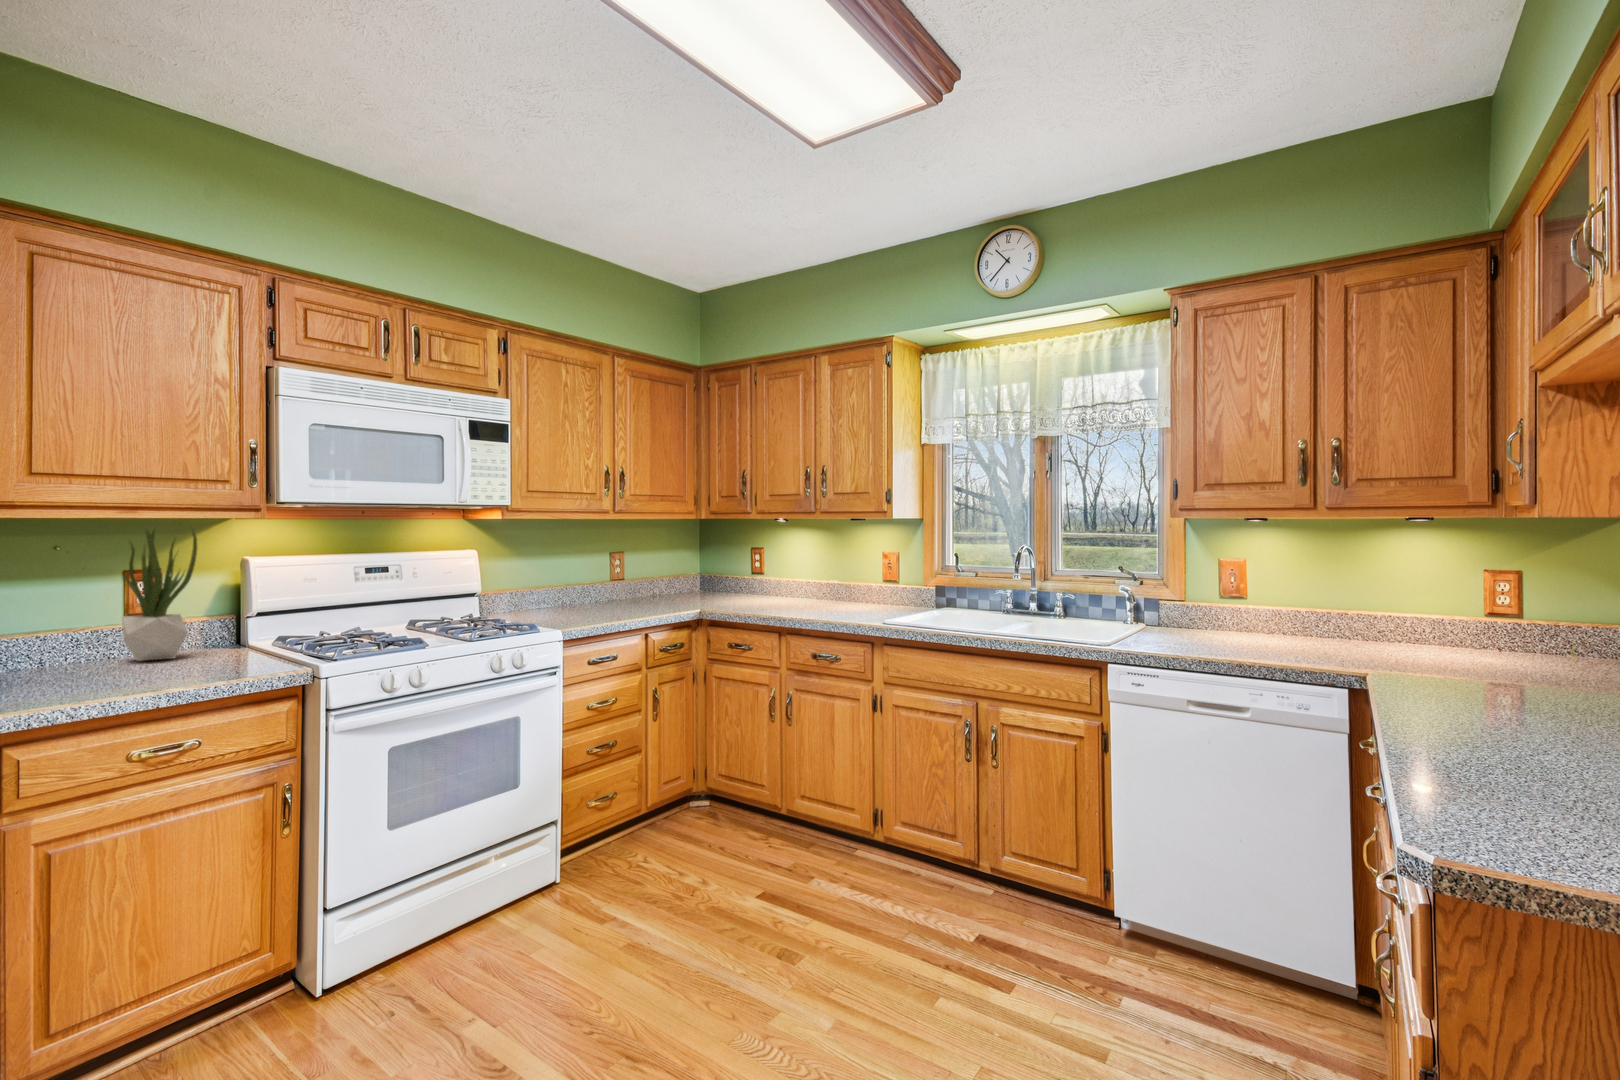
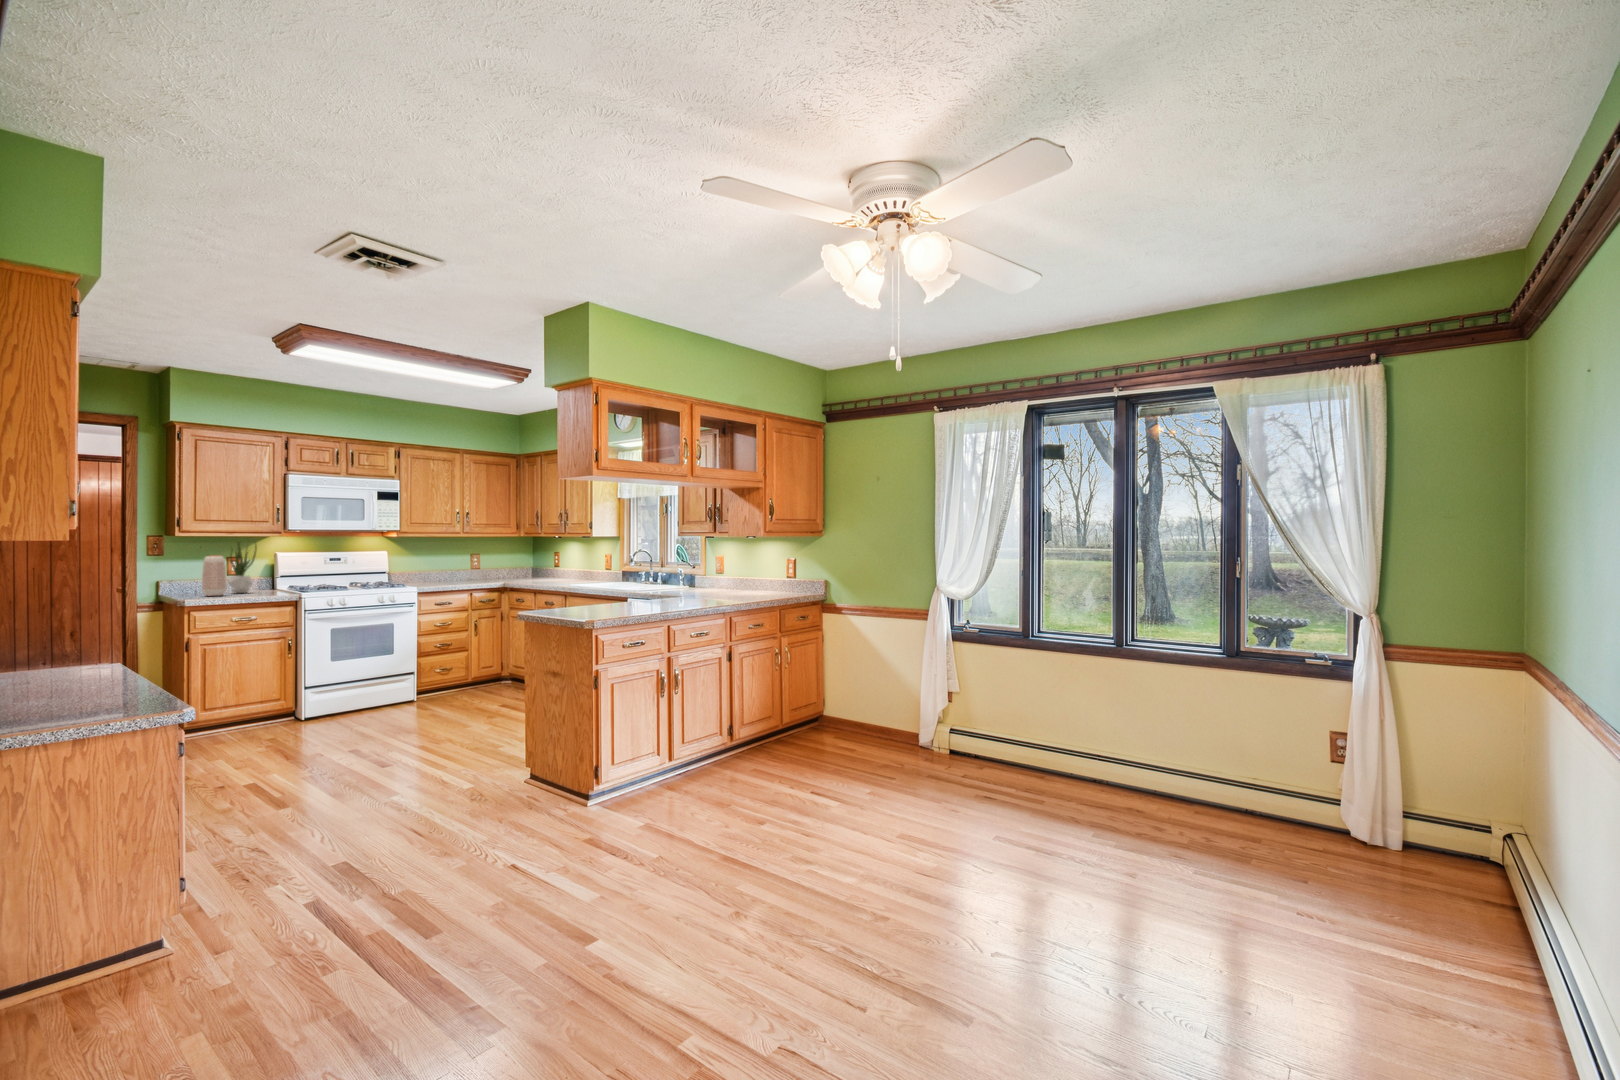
vase: none [44,569,116,682] -> present [202,555,227,596]

